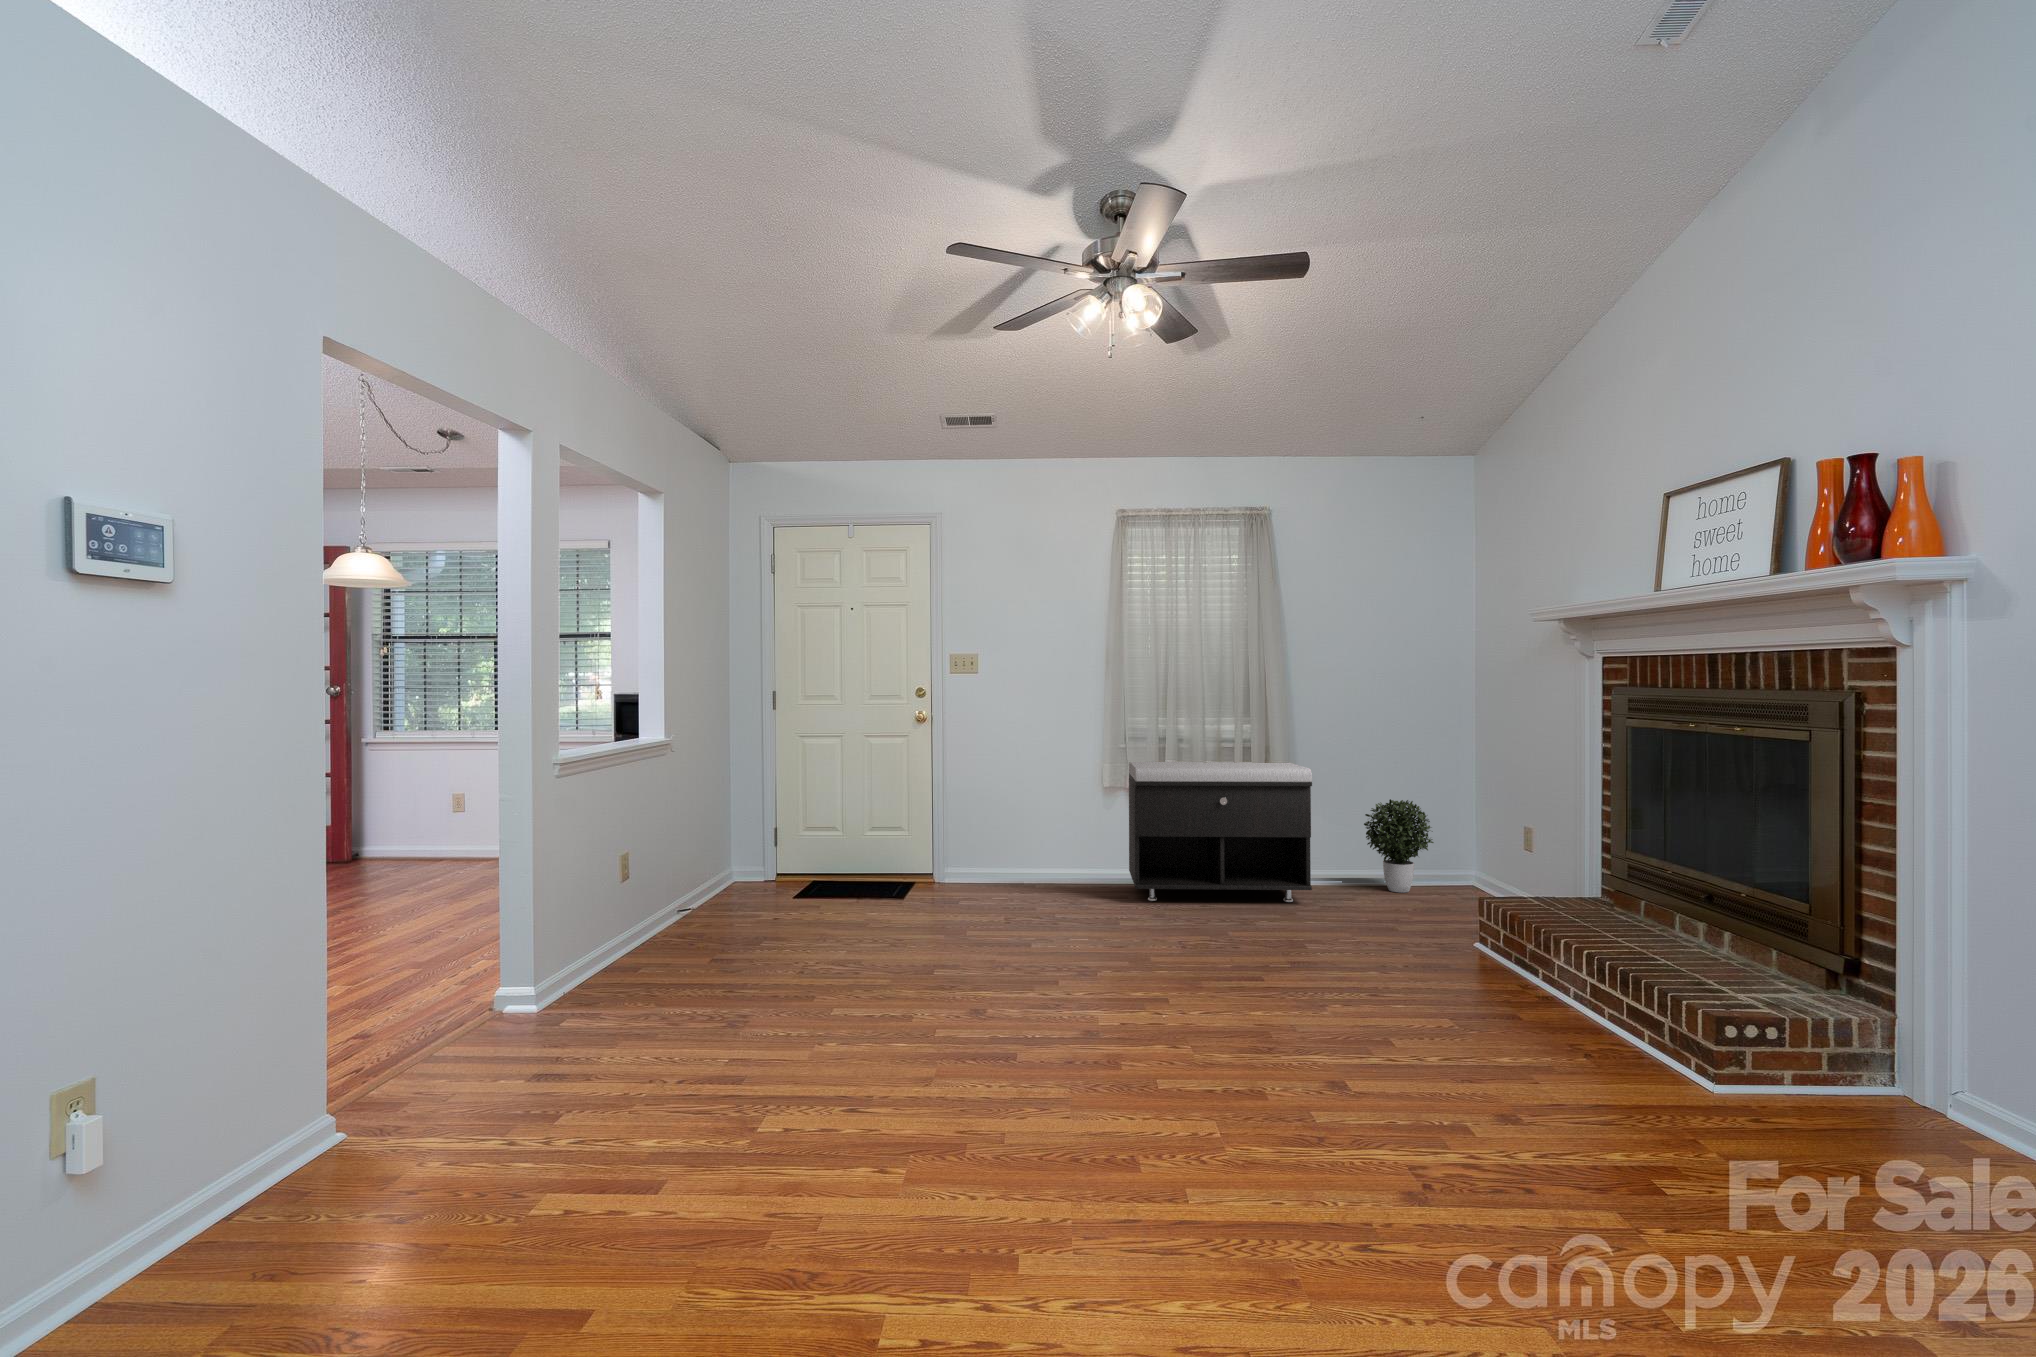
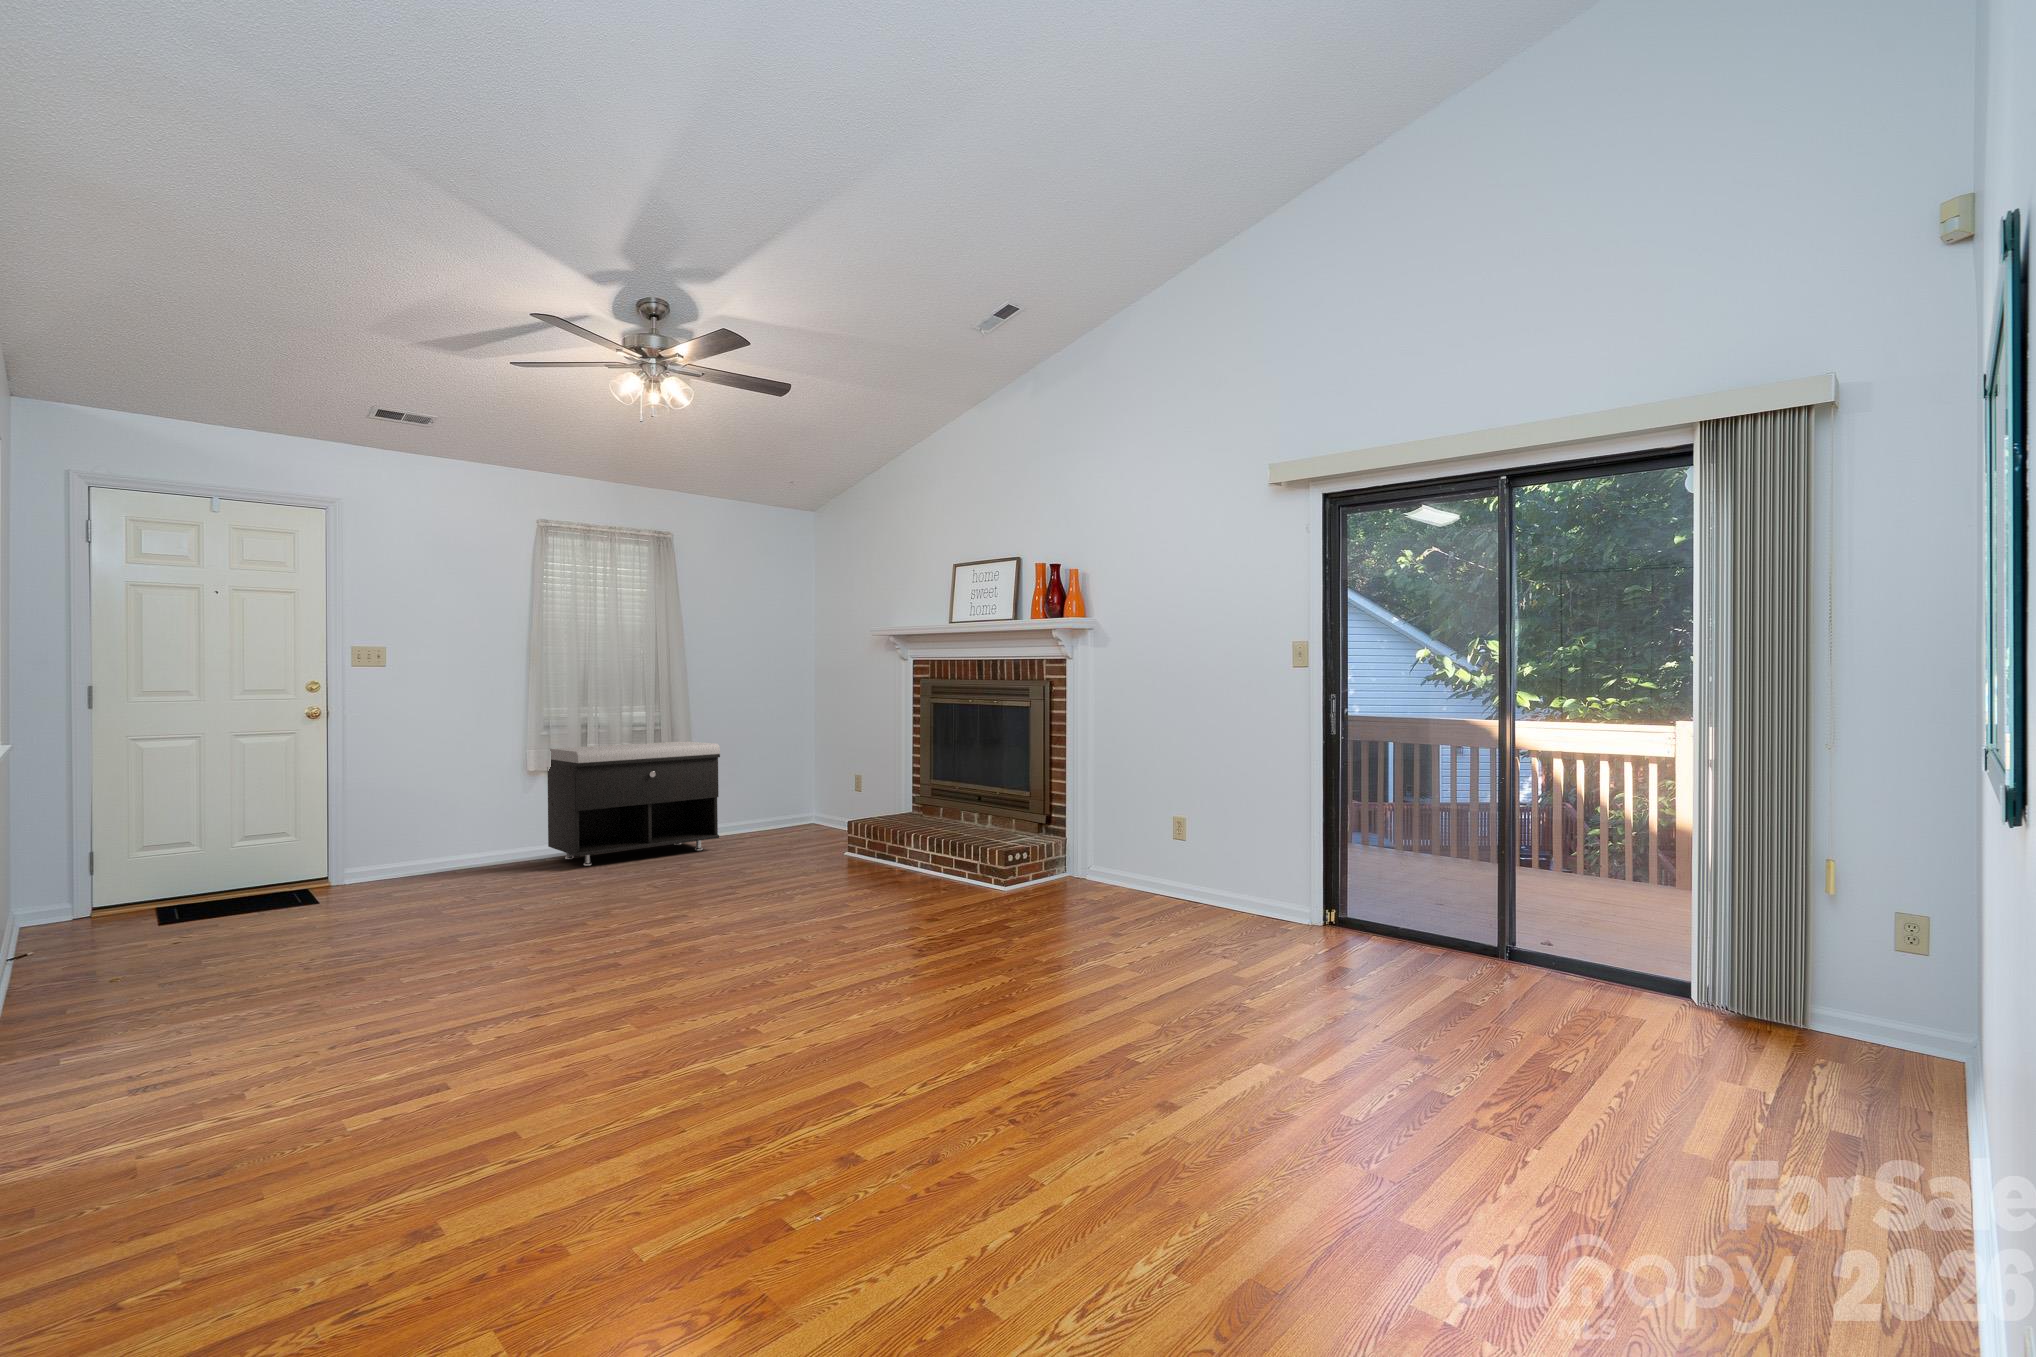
potted plant: present [1364,799,1434,893] -> none [742,764,794,834]

